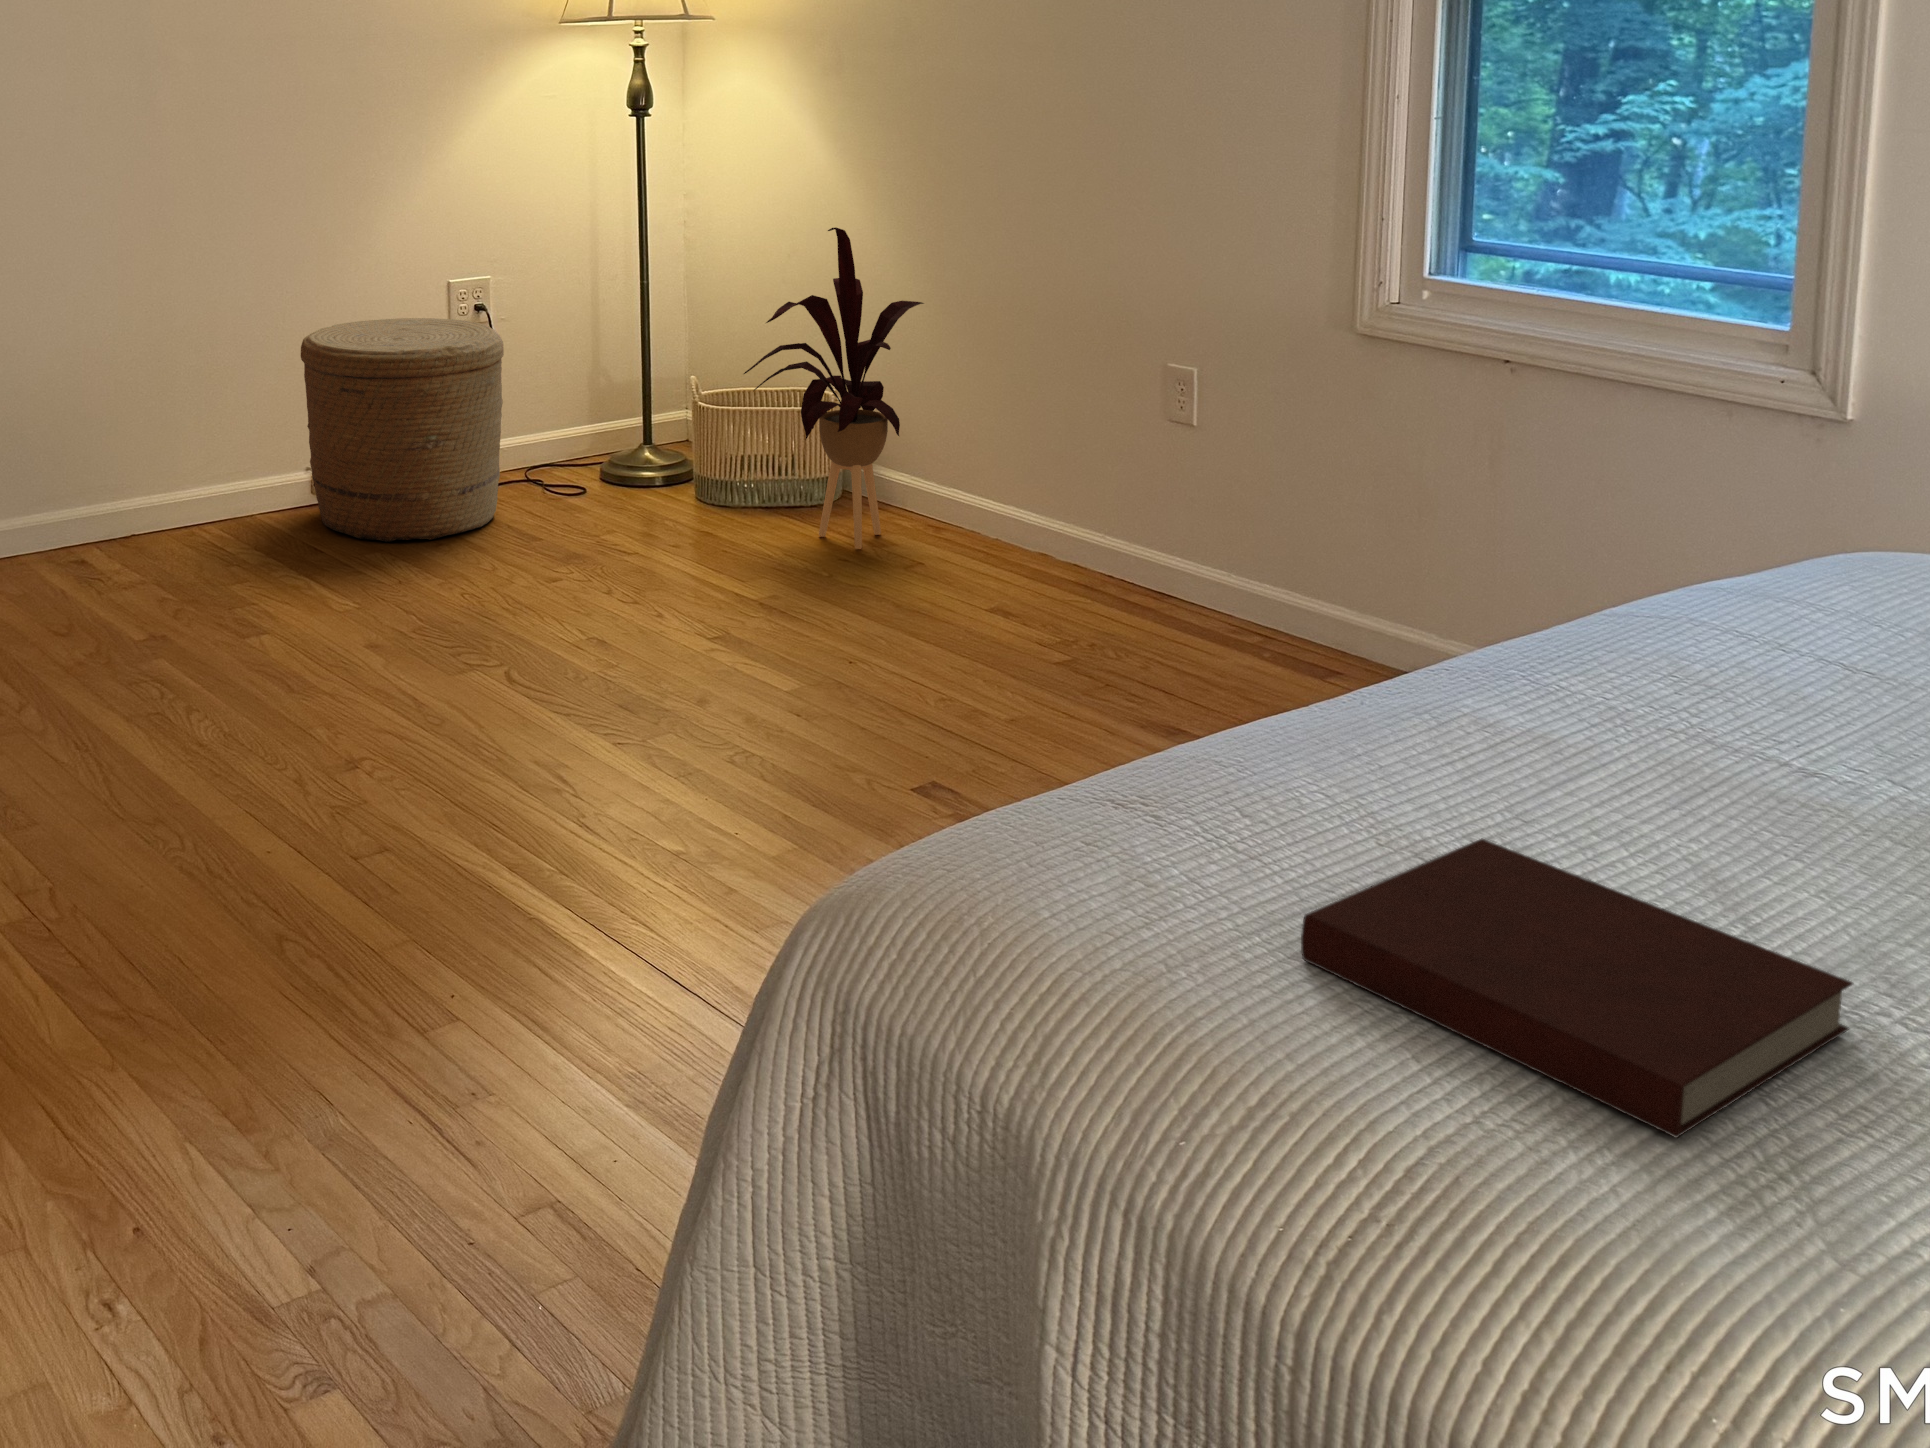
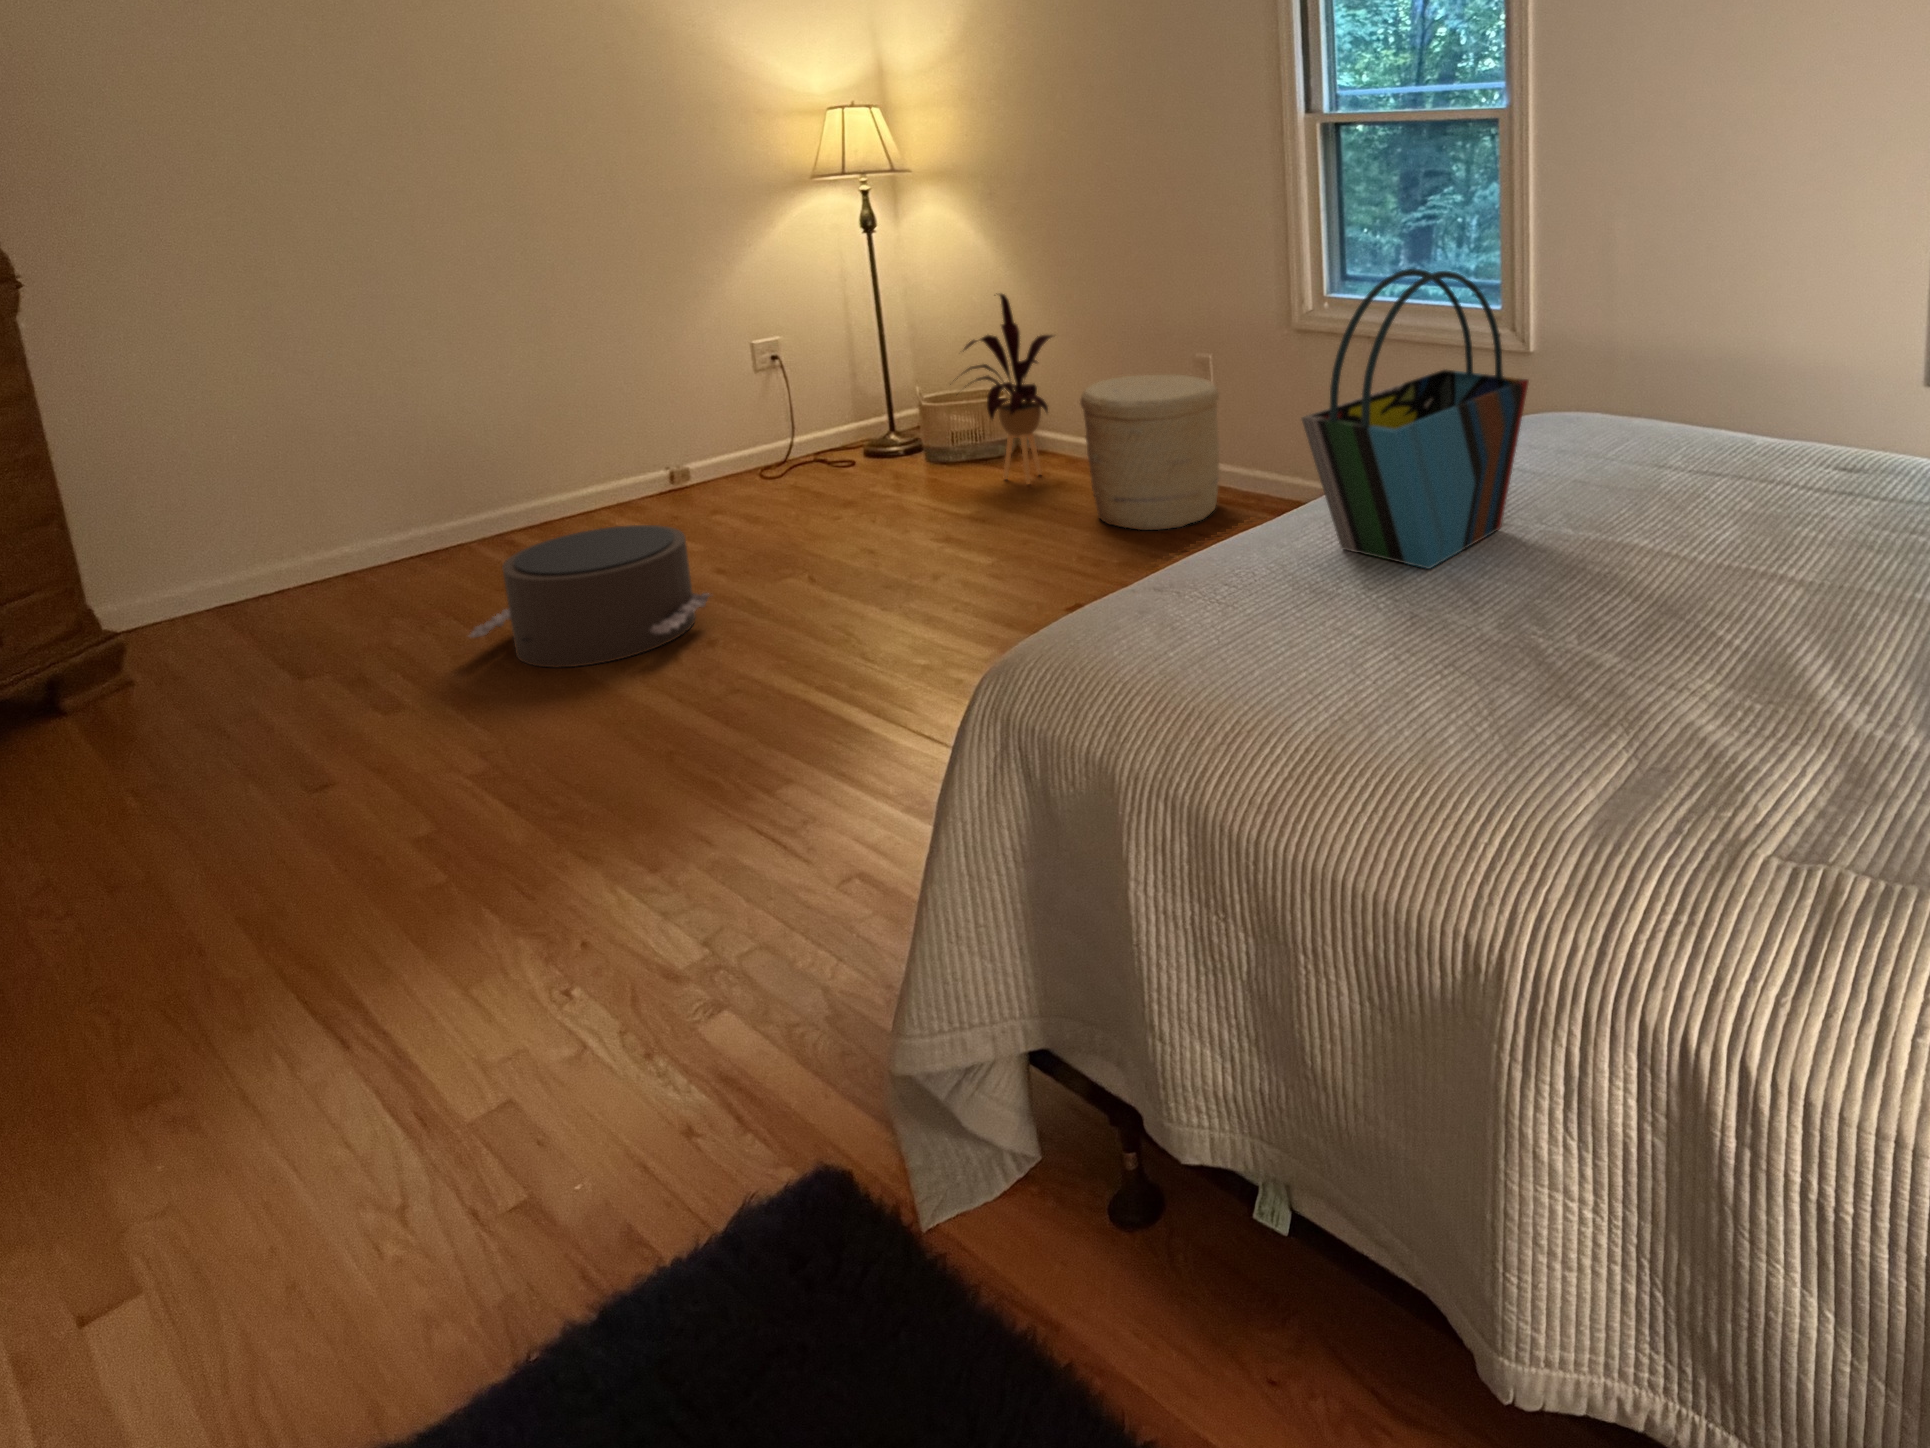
tote bag: none [1403,251,1866,832] -> present [1302,269,1529,569]
woven basket: present [301,318,504,542] -> present [1080,375,1219,530]
pouf: none [41,553,375,764] -> present [470,525,710,667]
notebook: present [1301,839,1853,1138] -> none [1255,581,1521,710]

